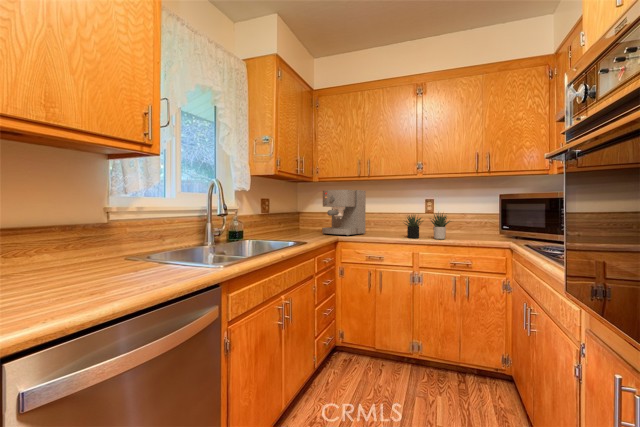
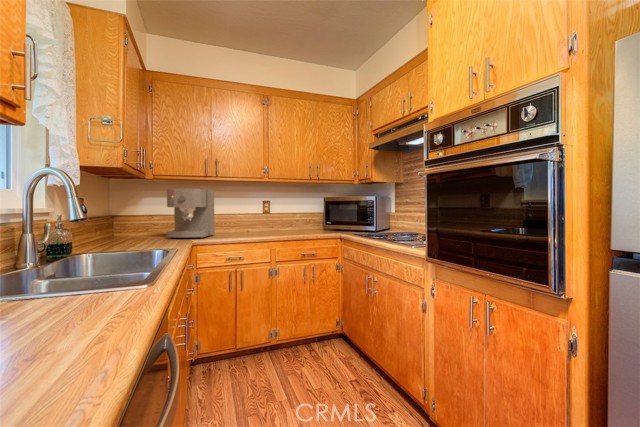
succulent plant: present [404,213,450,239] -> none [255,210,300,236]

